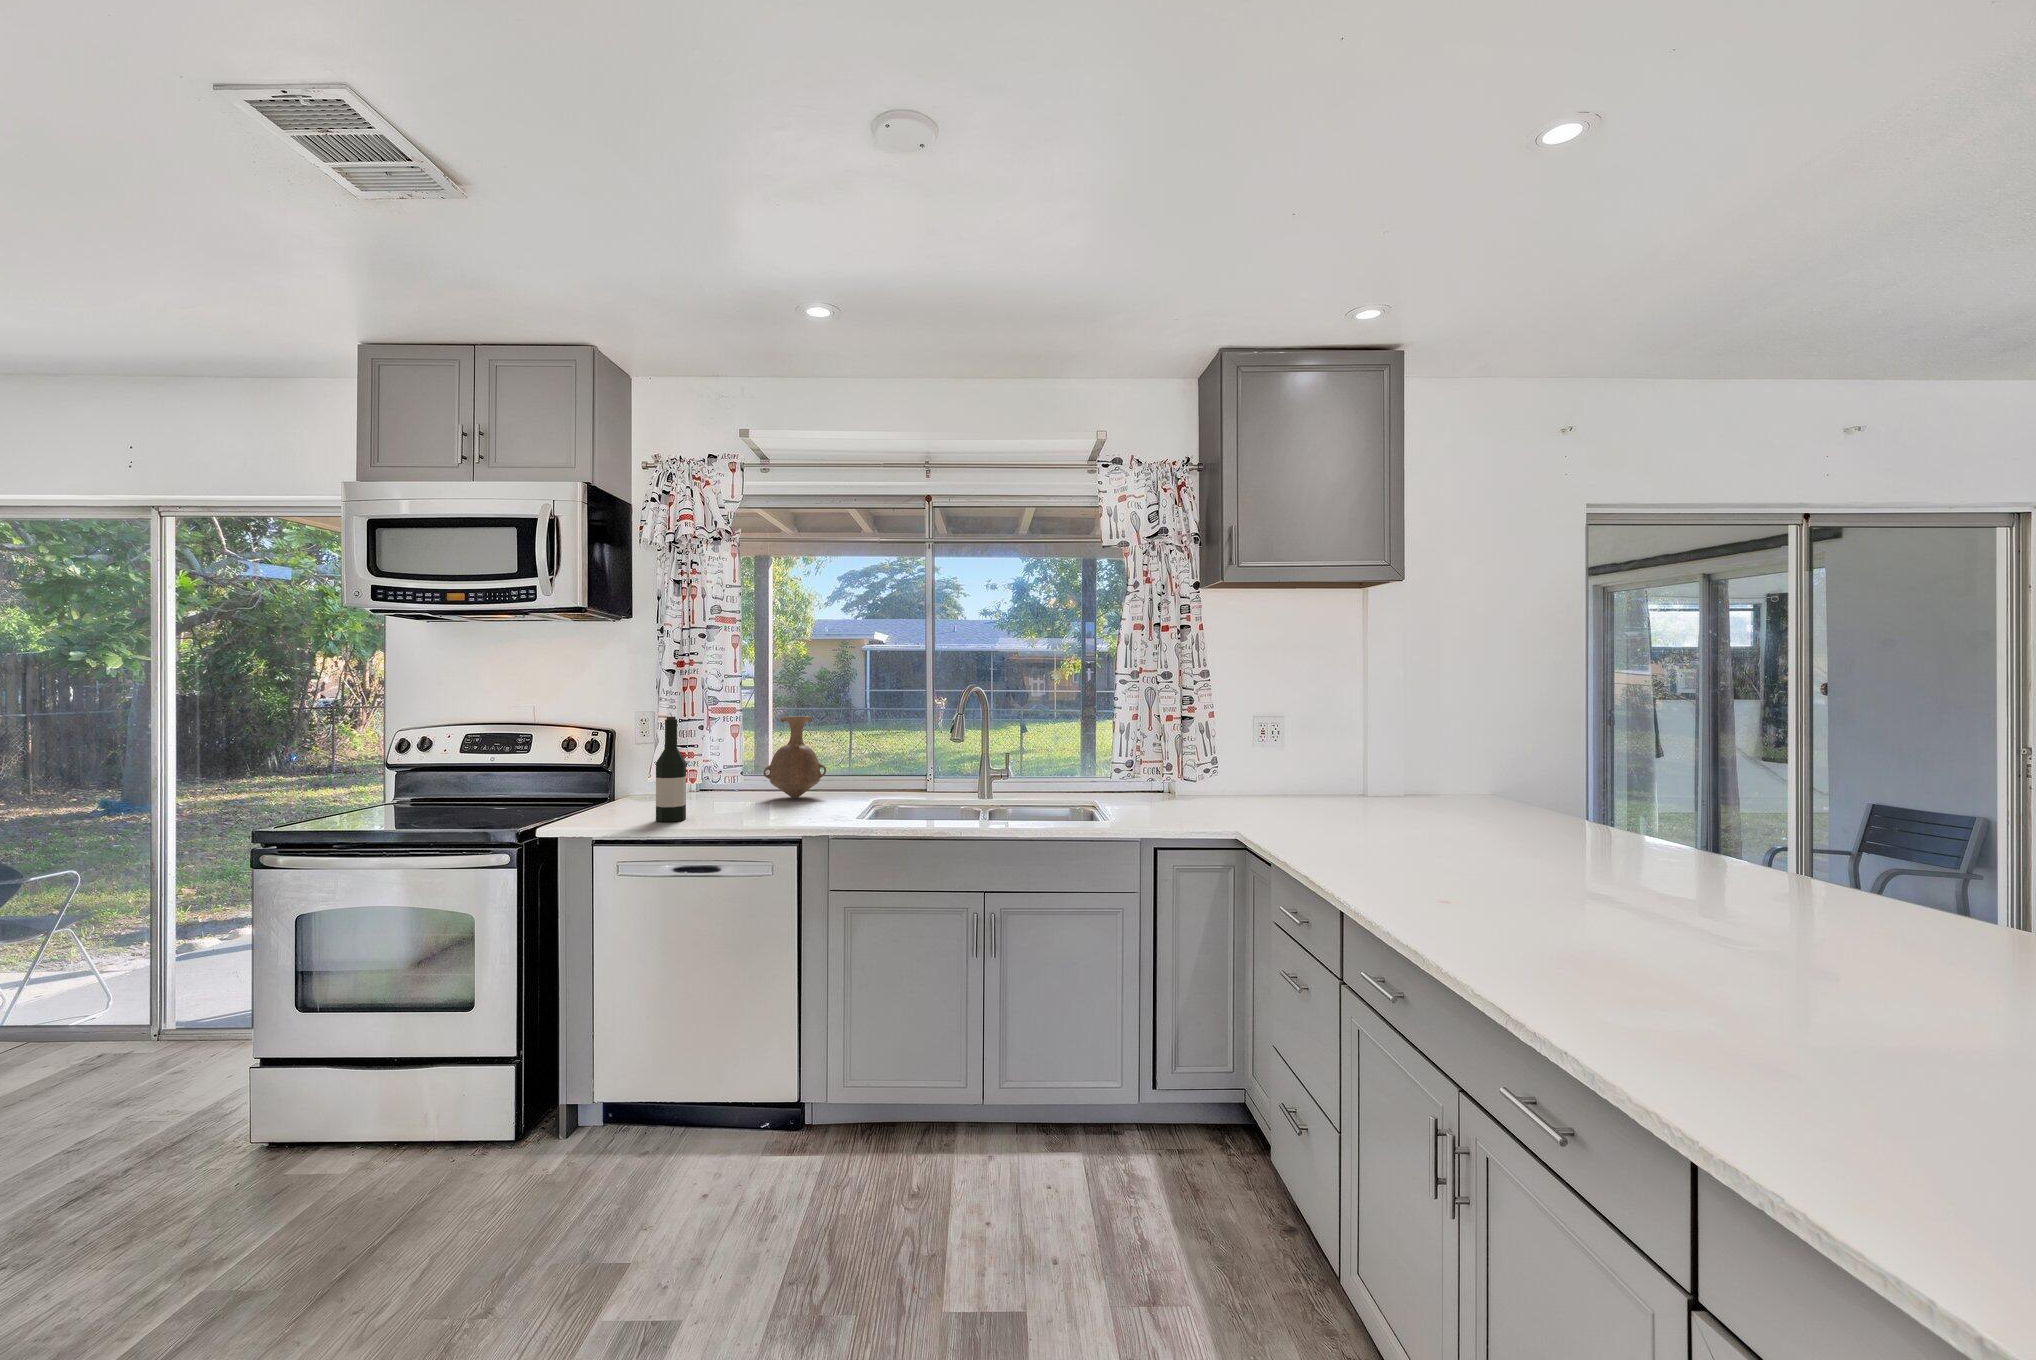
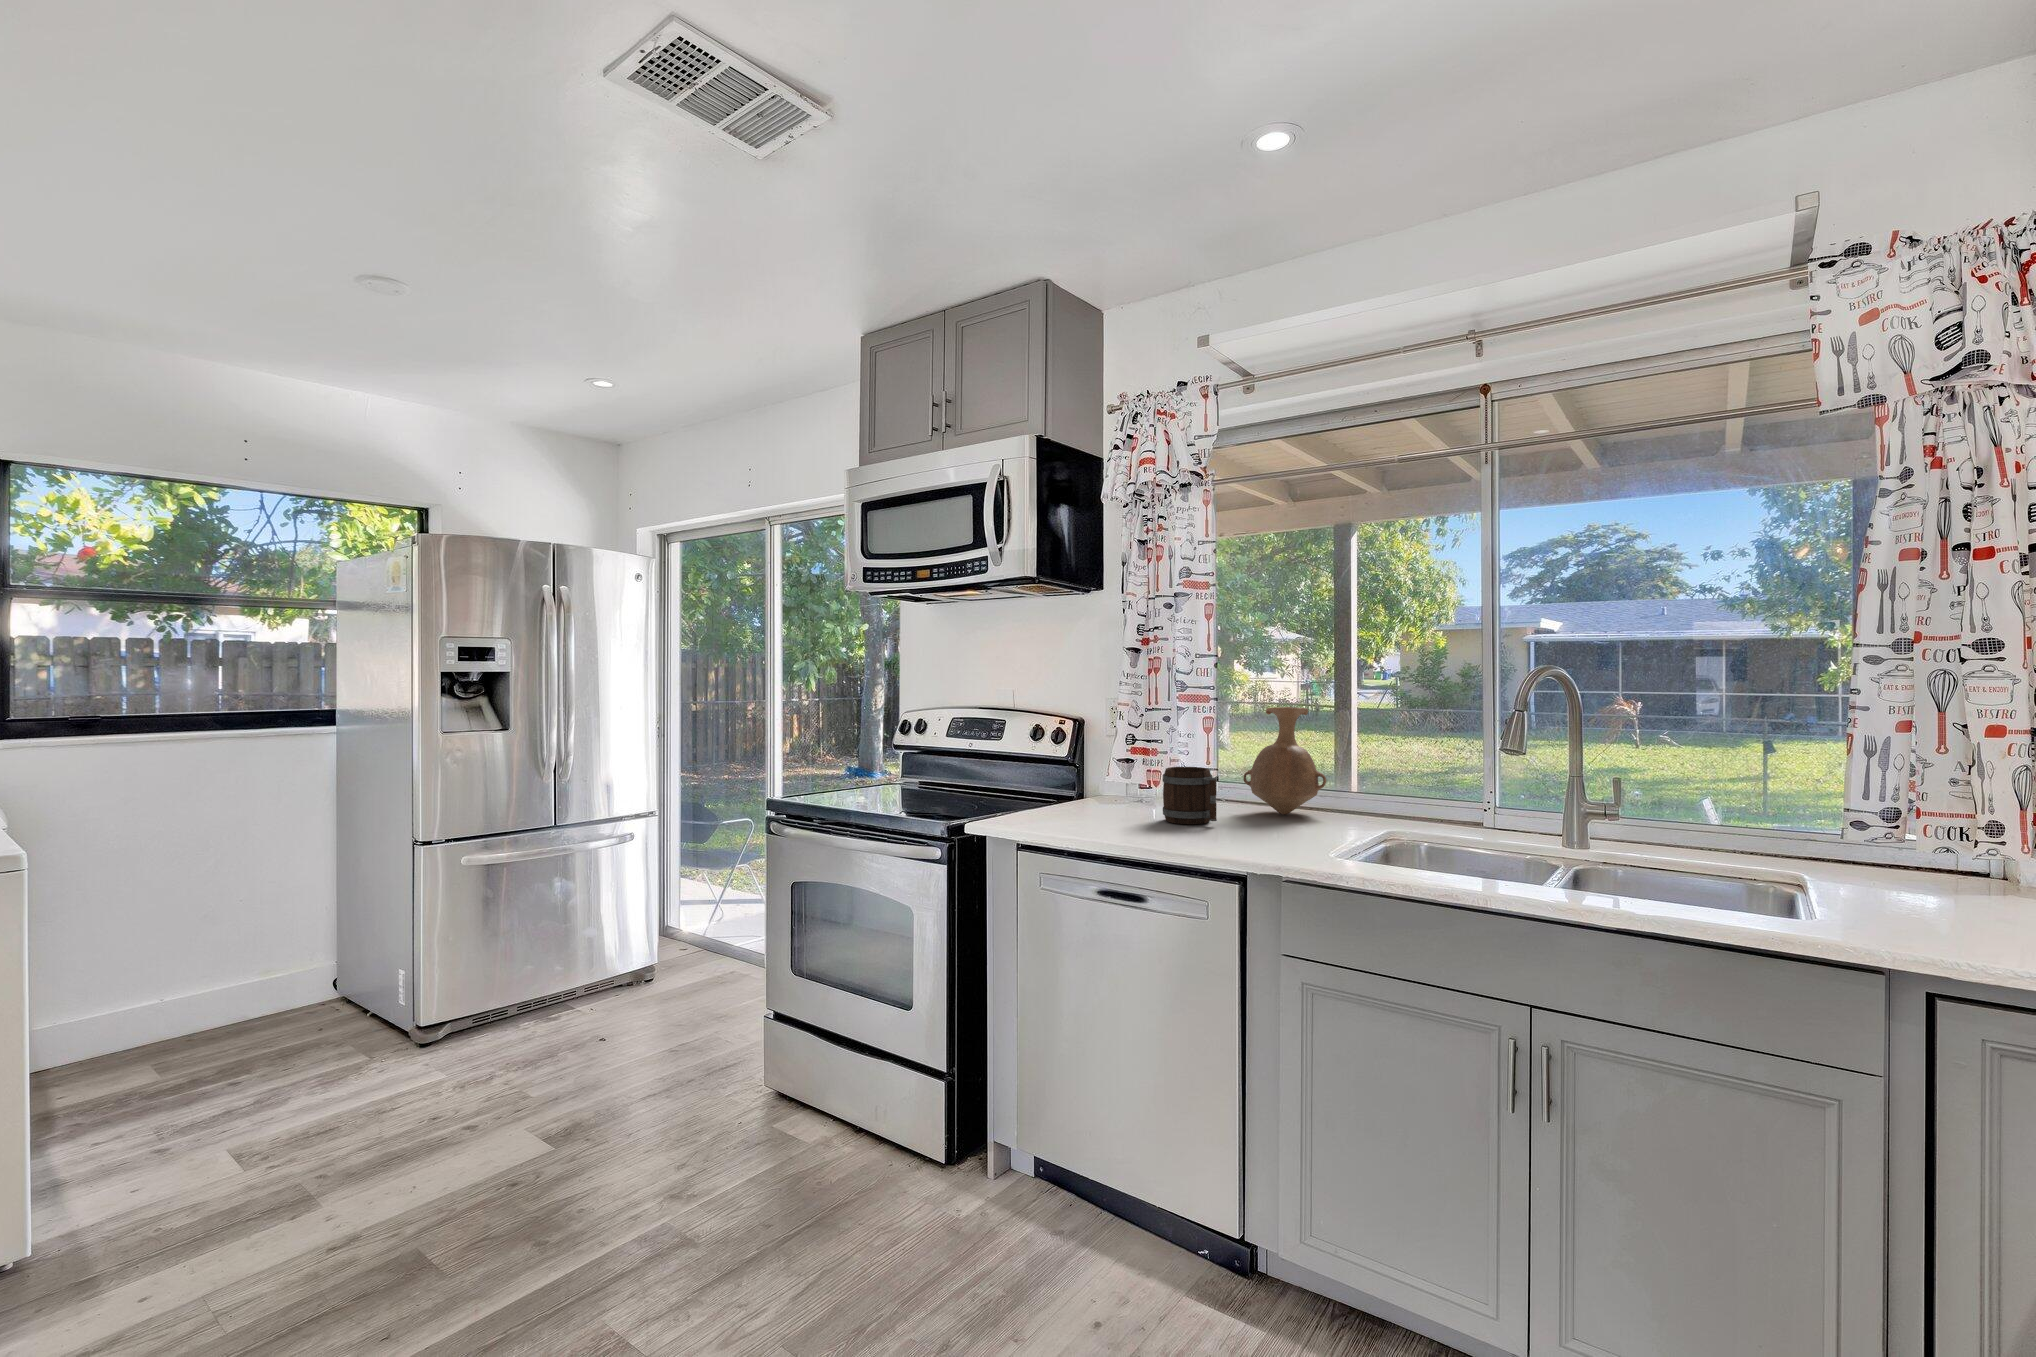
wine bottle: present [656,716,686,822] -> none [1088,704,1123,834]
mug: none [708,765,755,810] -> present [1163,767,1217,824]

